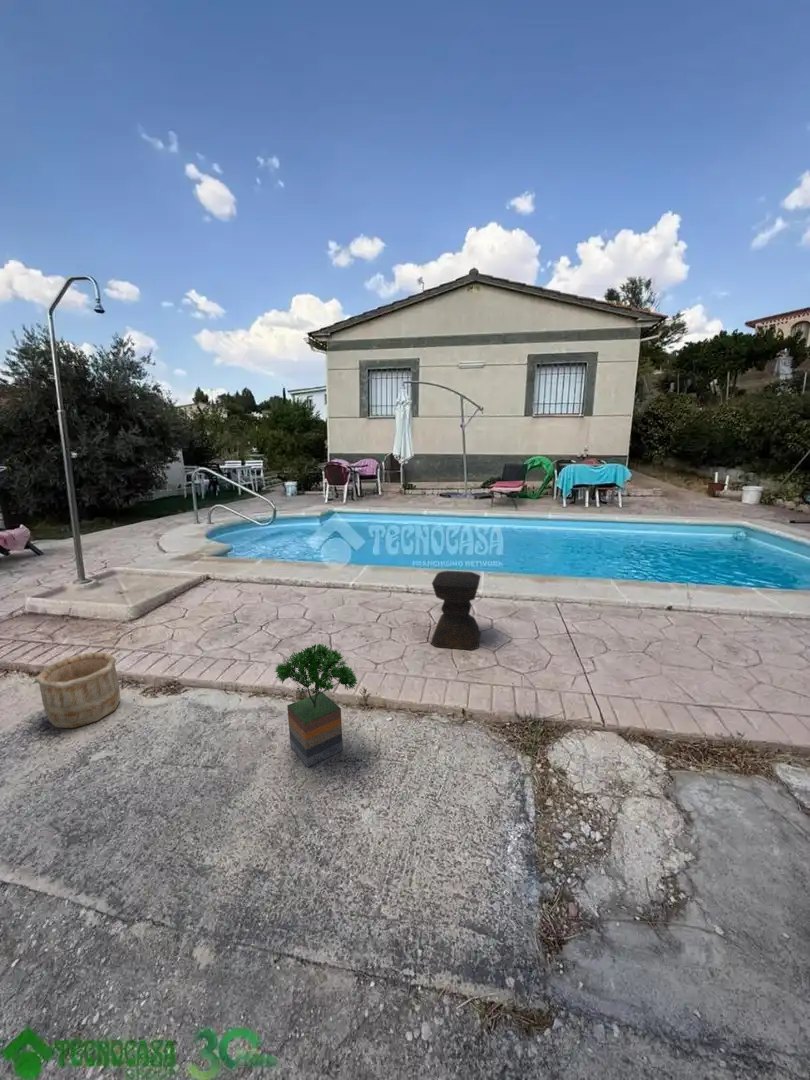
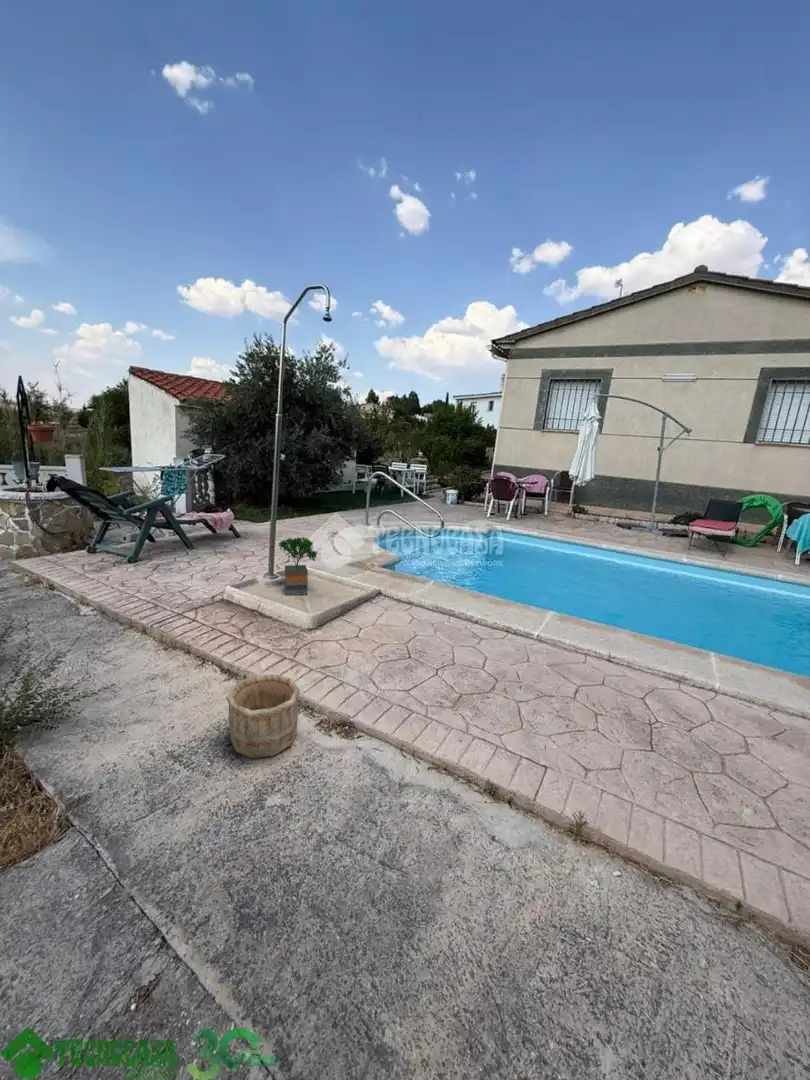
stool: present [431,571,481,650] -> none [658,659,755,783]
potted tree: present [275,644,357,767] -> present [278,537,317,595]

